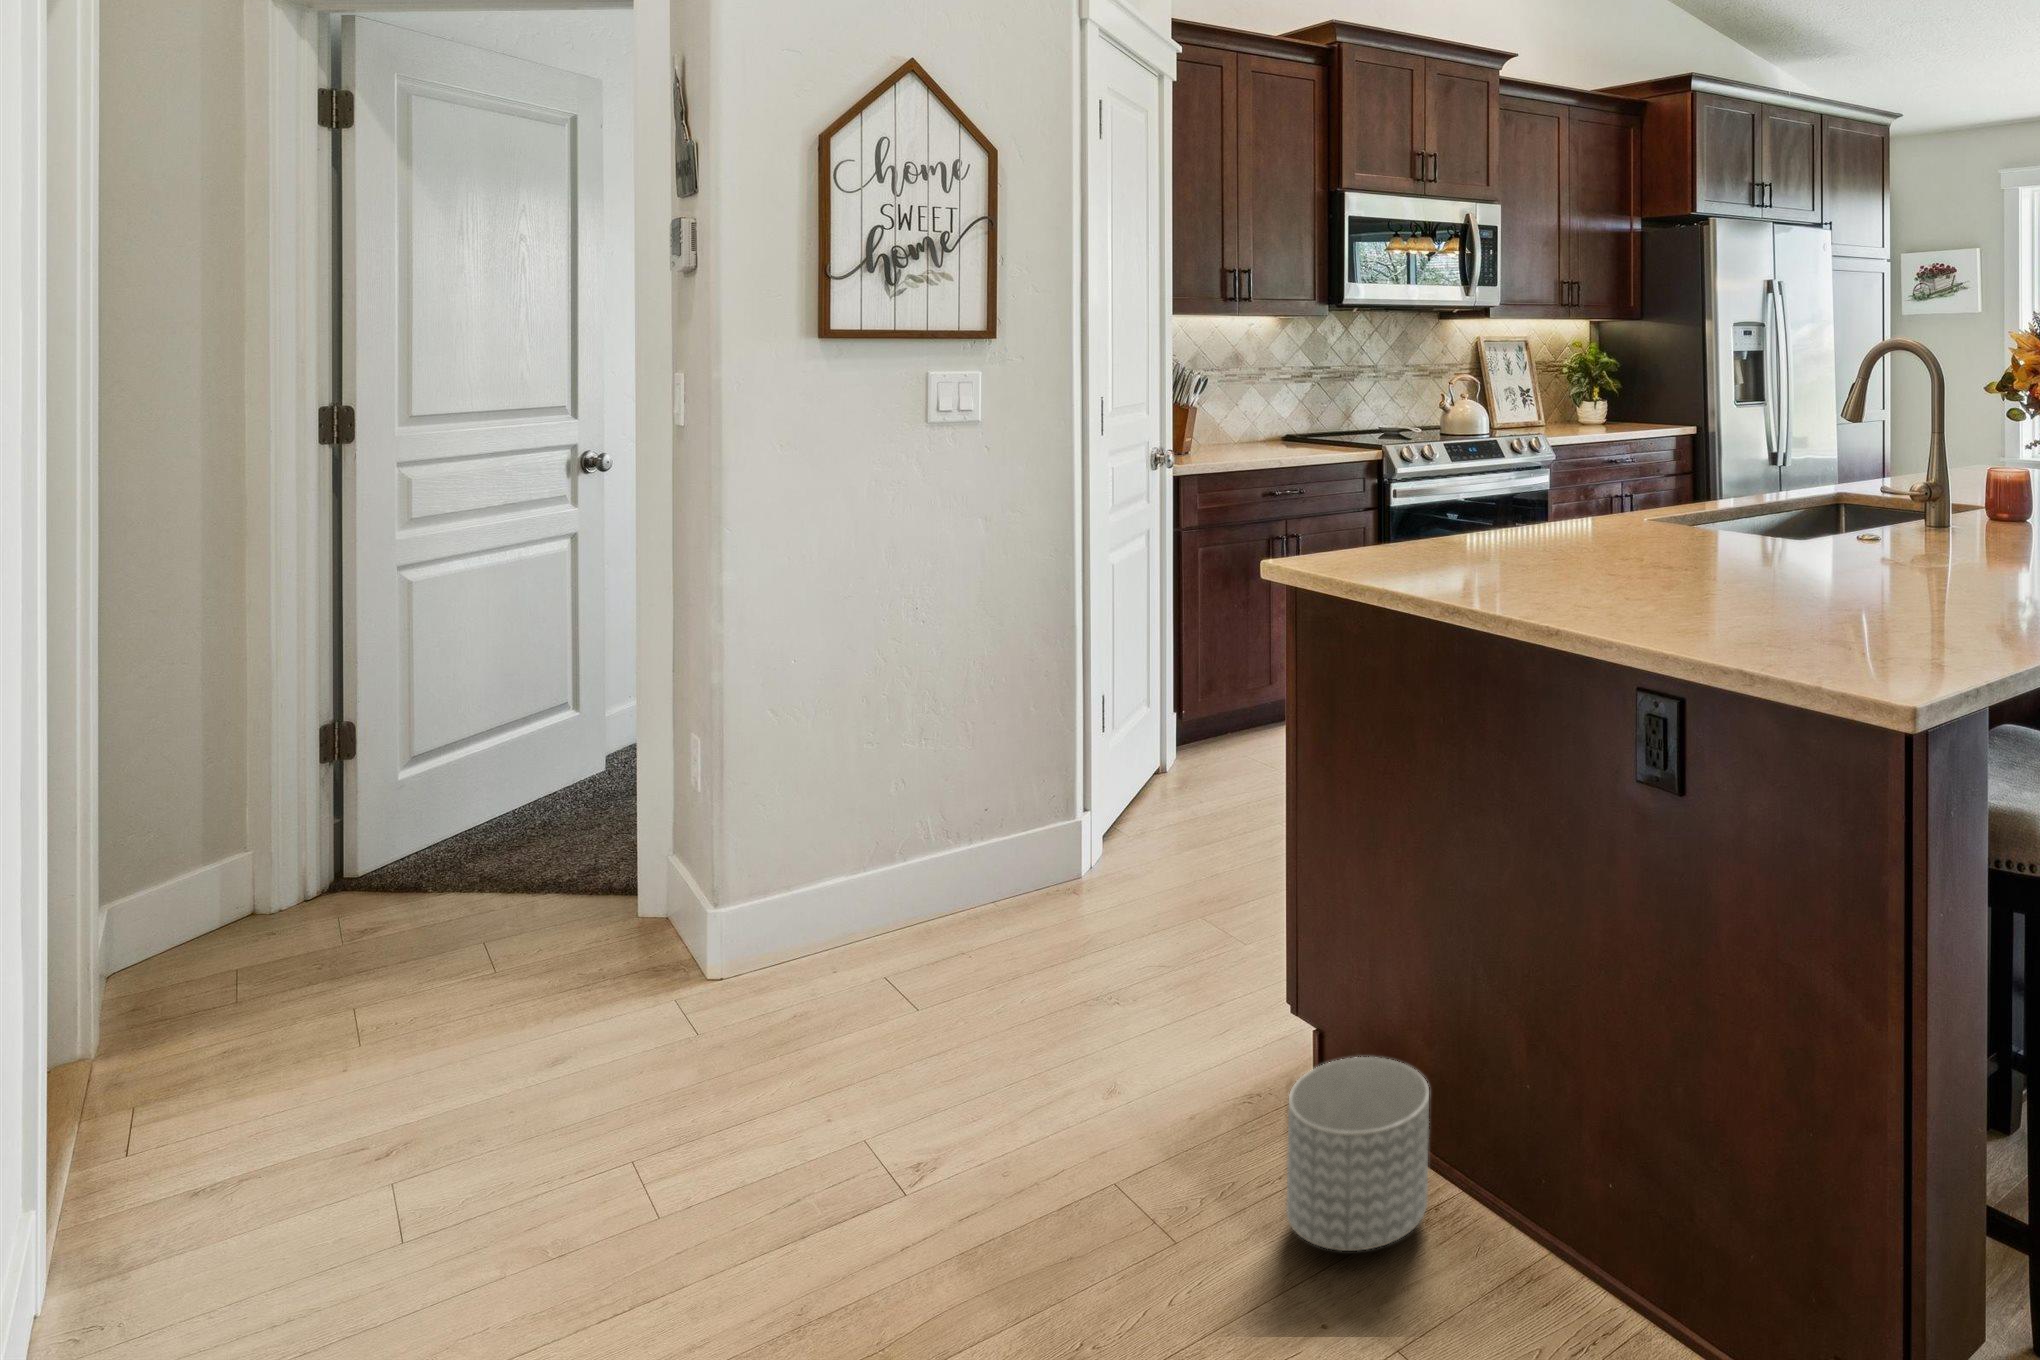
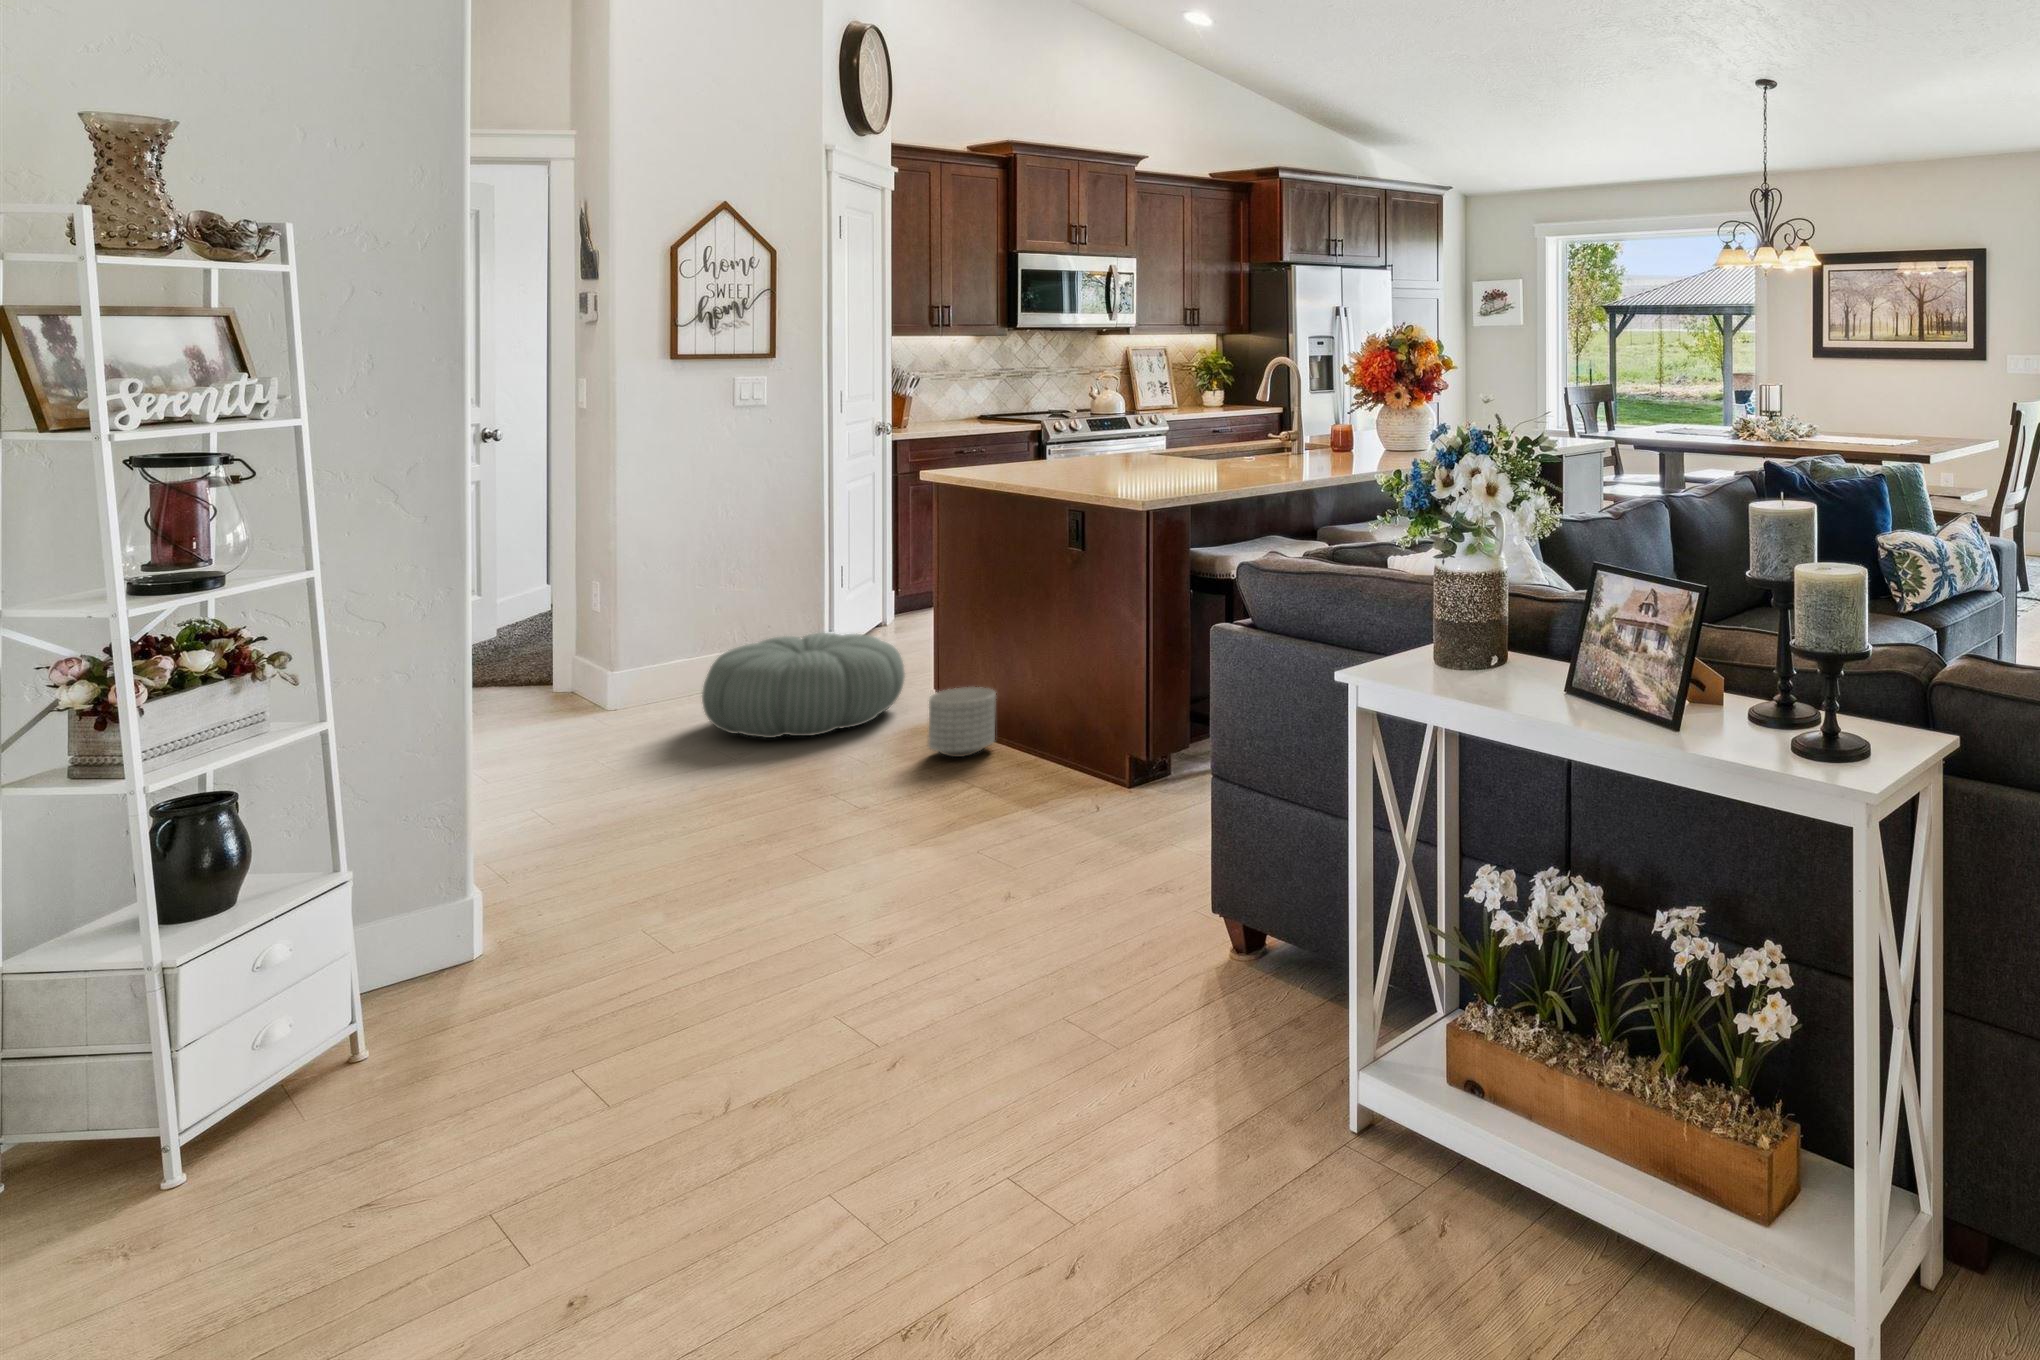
pouf: none [838,856,1218,1124] -> present [702,633,905,738]

